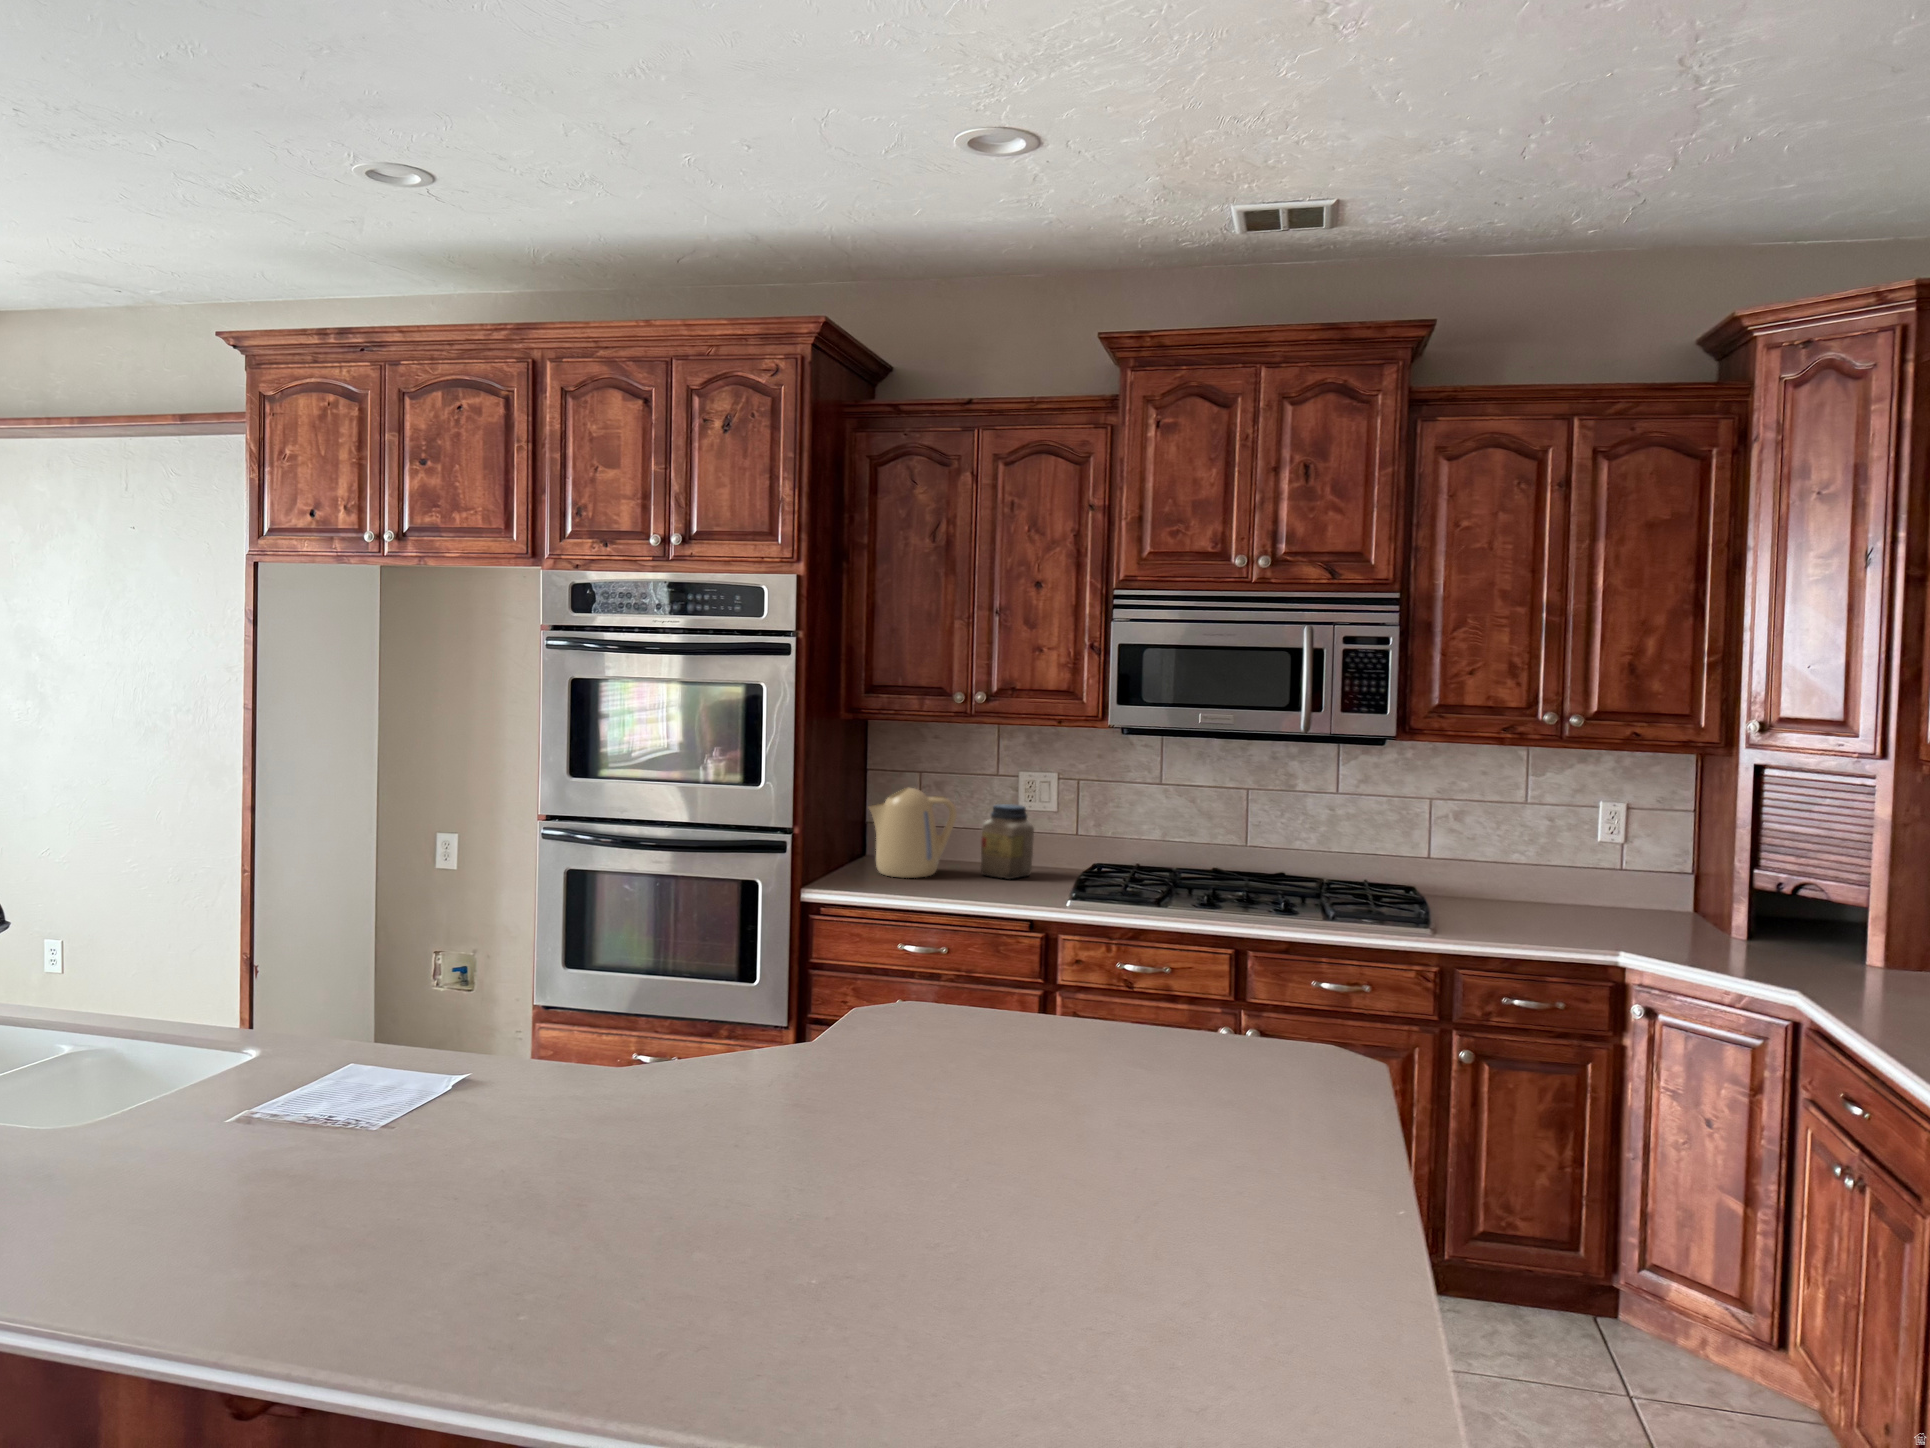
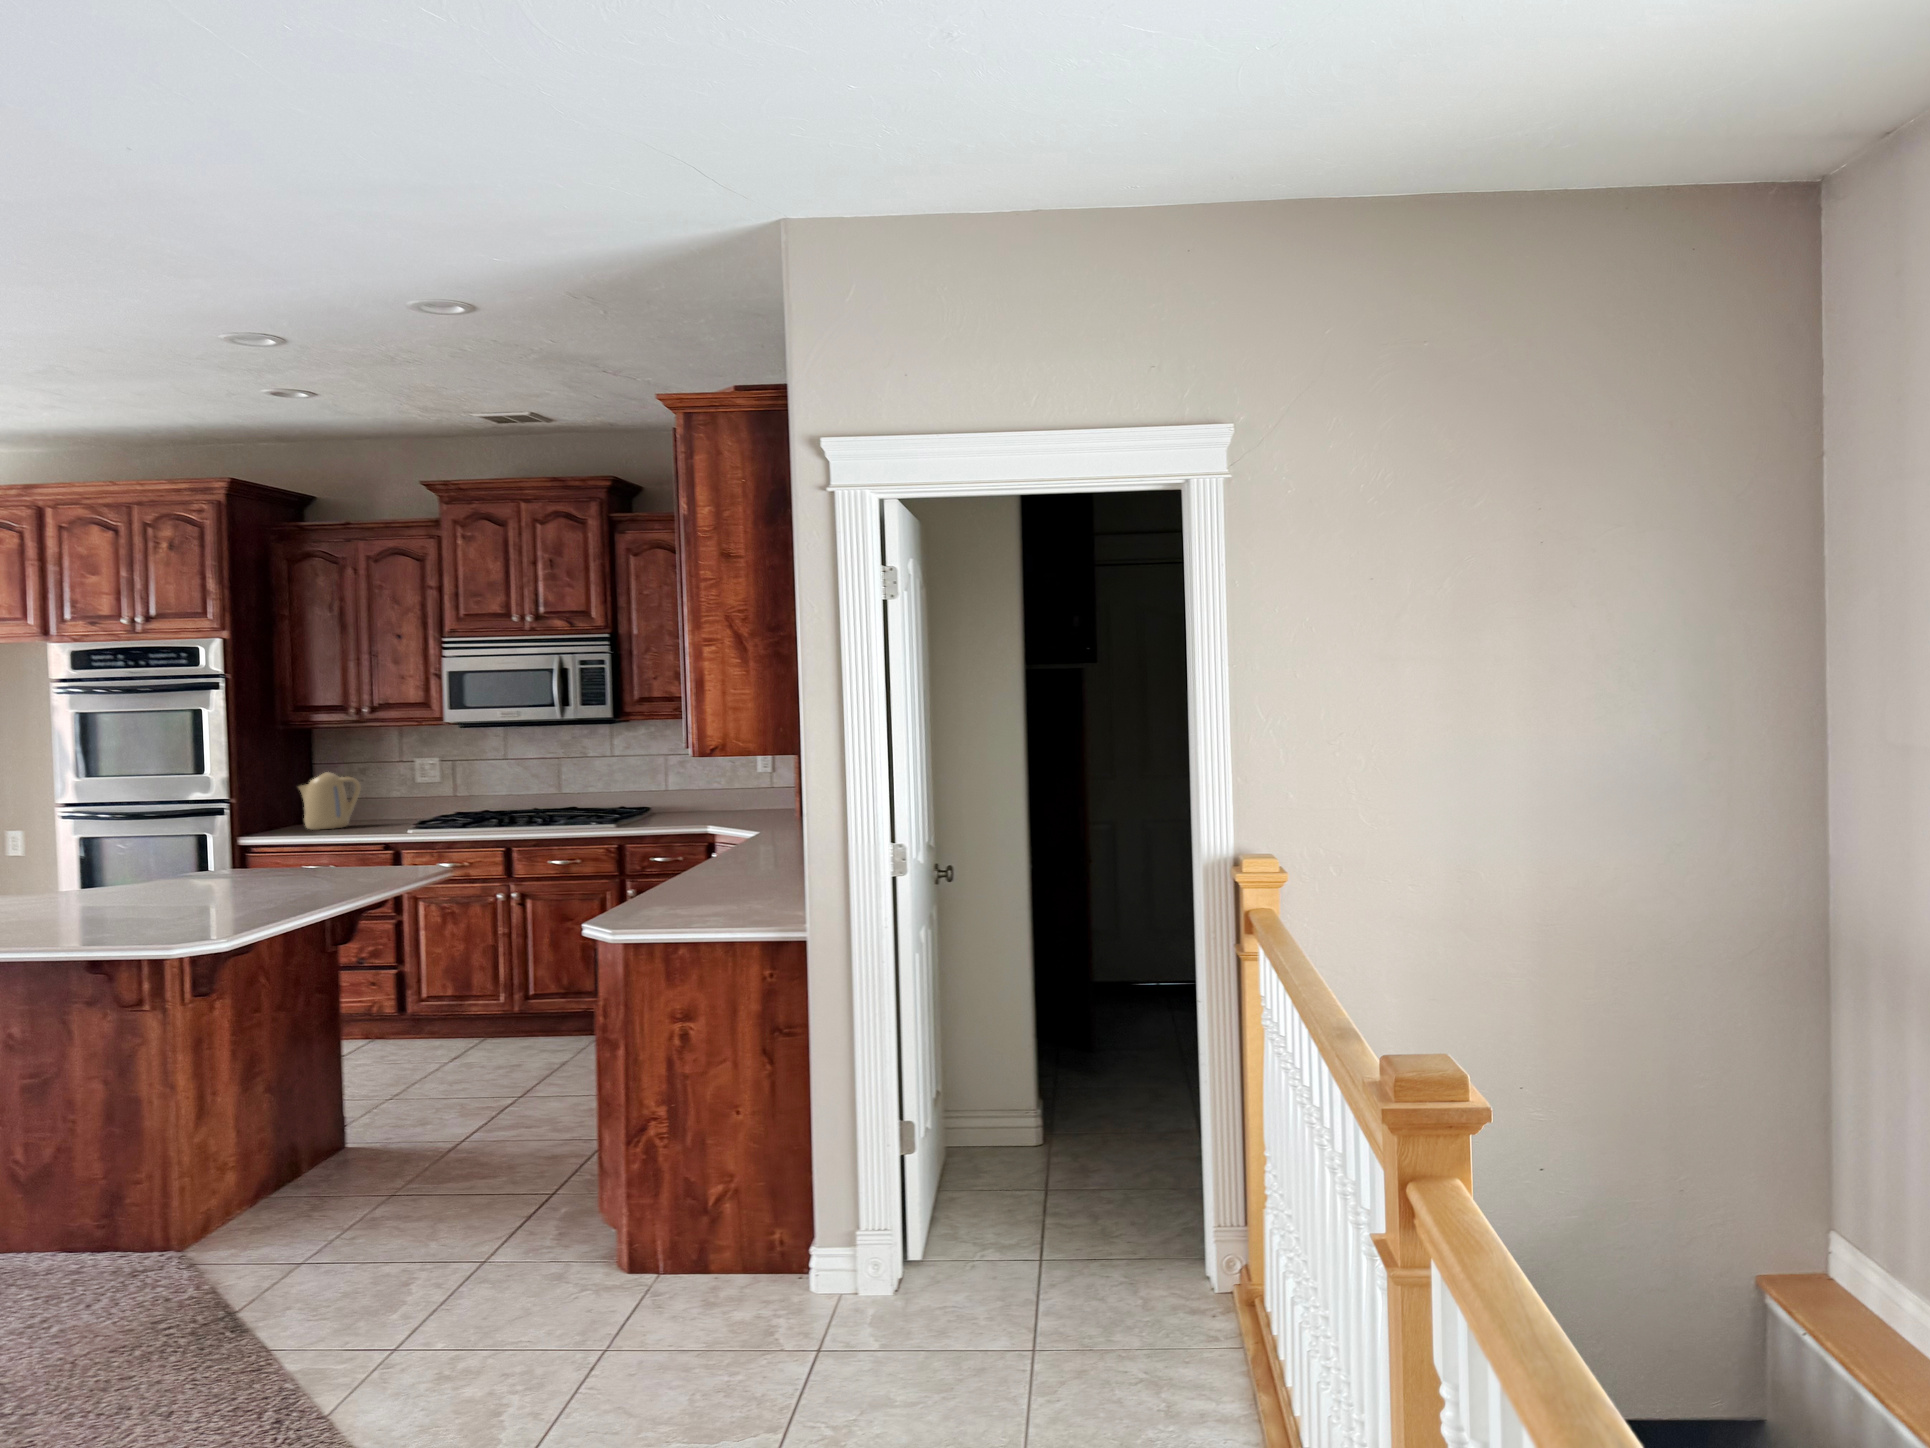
jar: present [981,804,1034,879] -> none [377,779,414,825]

